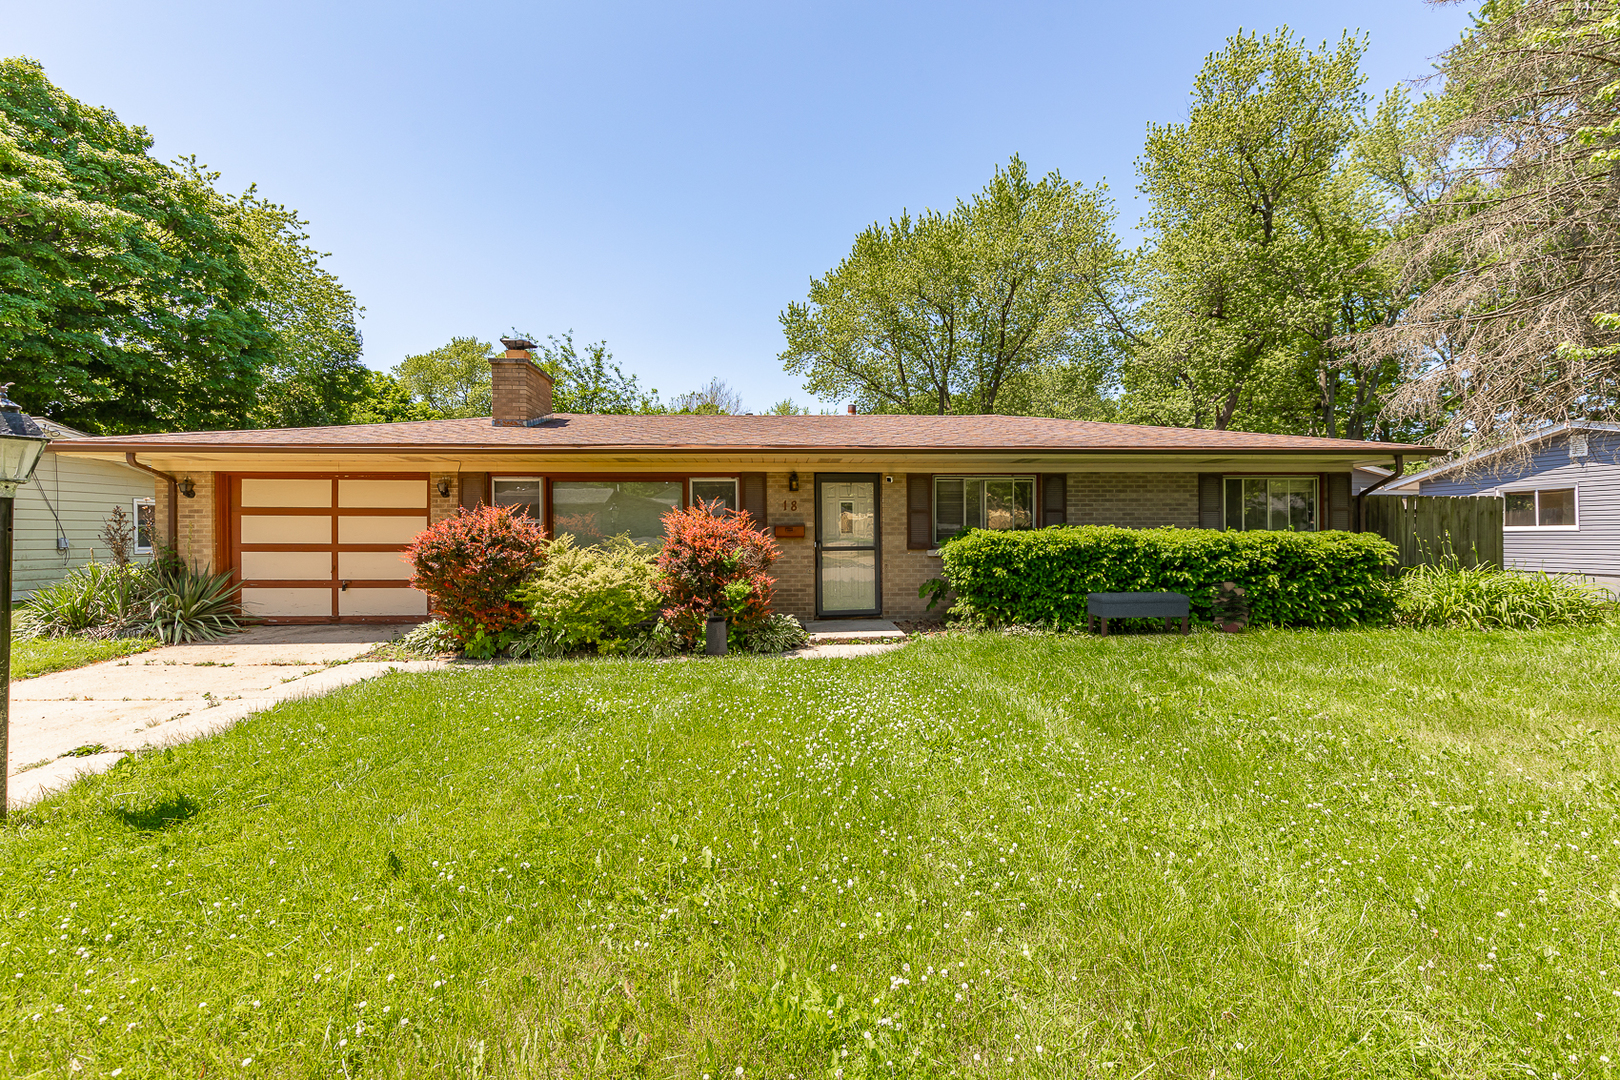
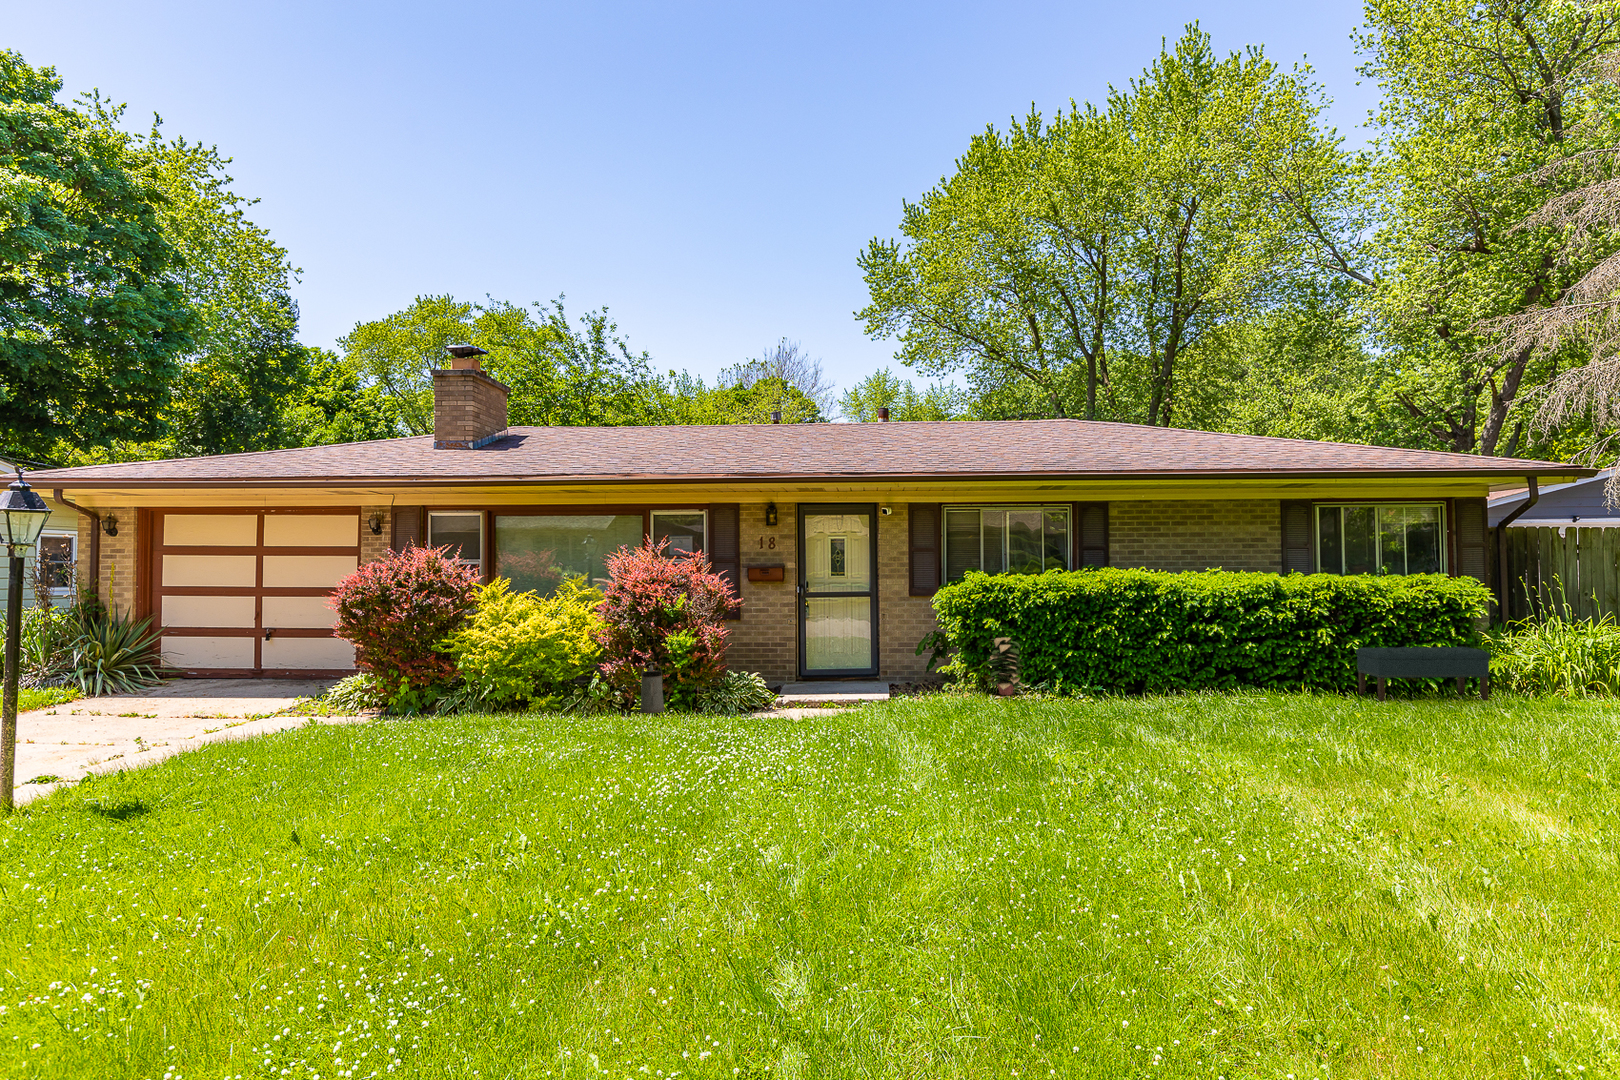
decorative plant: present [1211,582,1251,632] -> present [987,638,1025,695]
bench: present [1087,592,1190,637] -> present [1356,647,1490,701]

